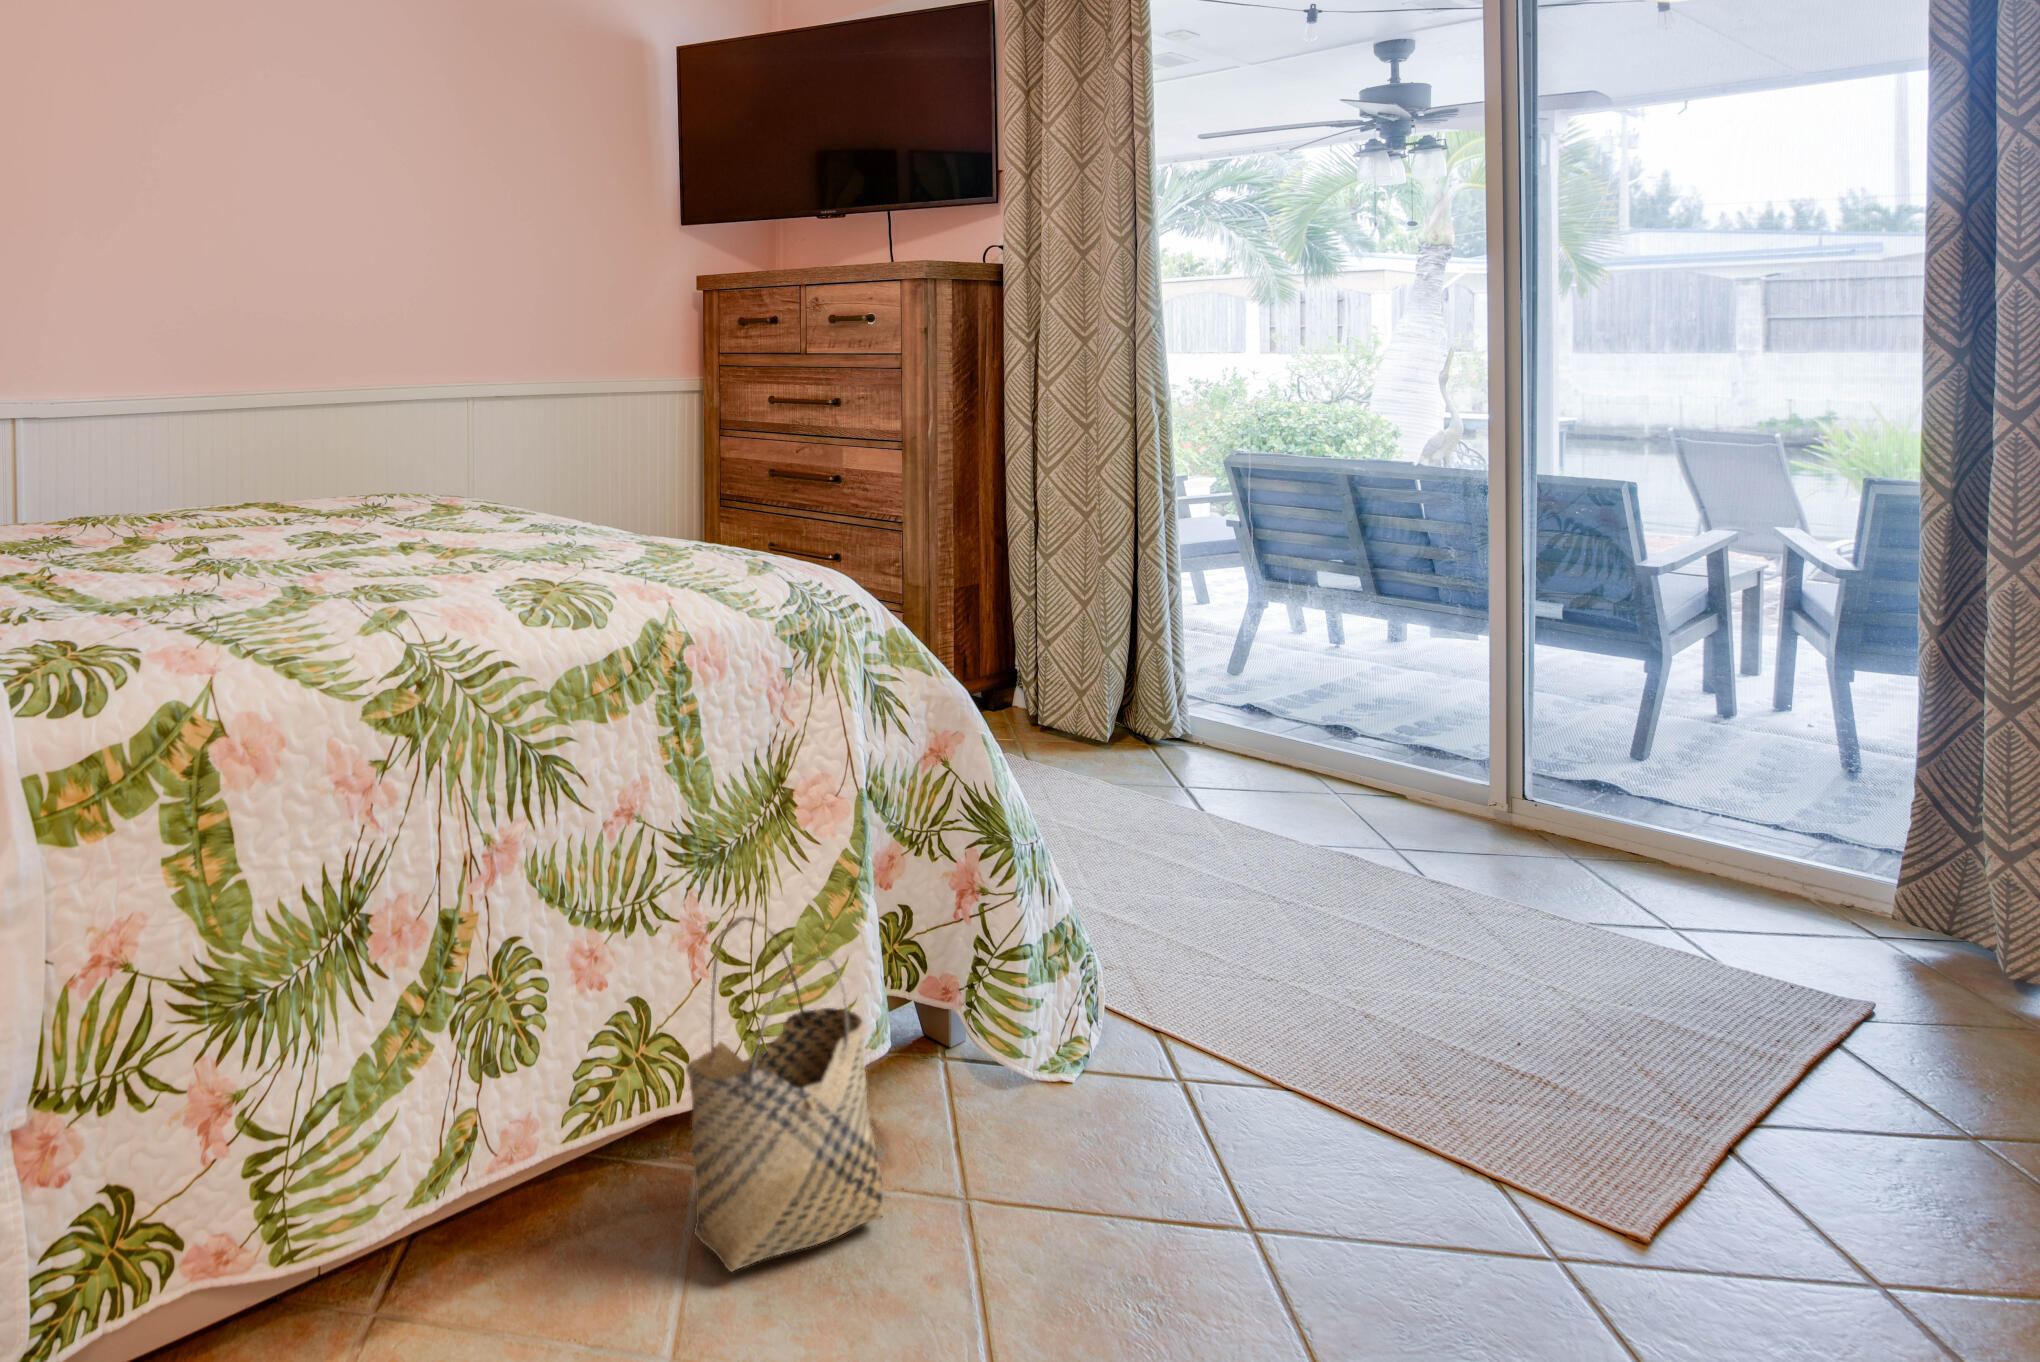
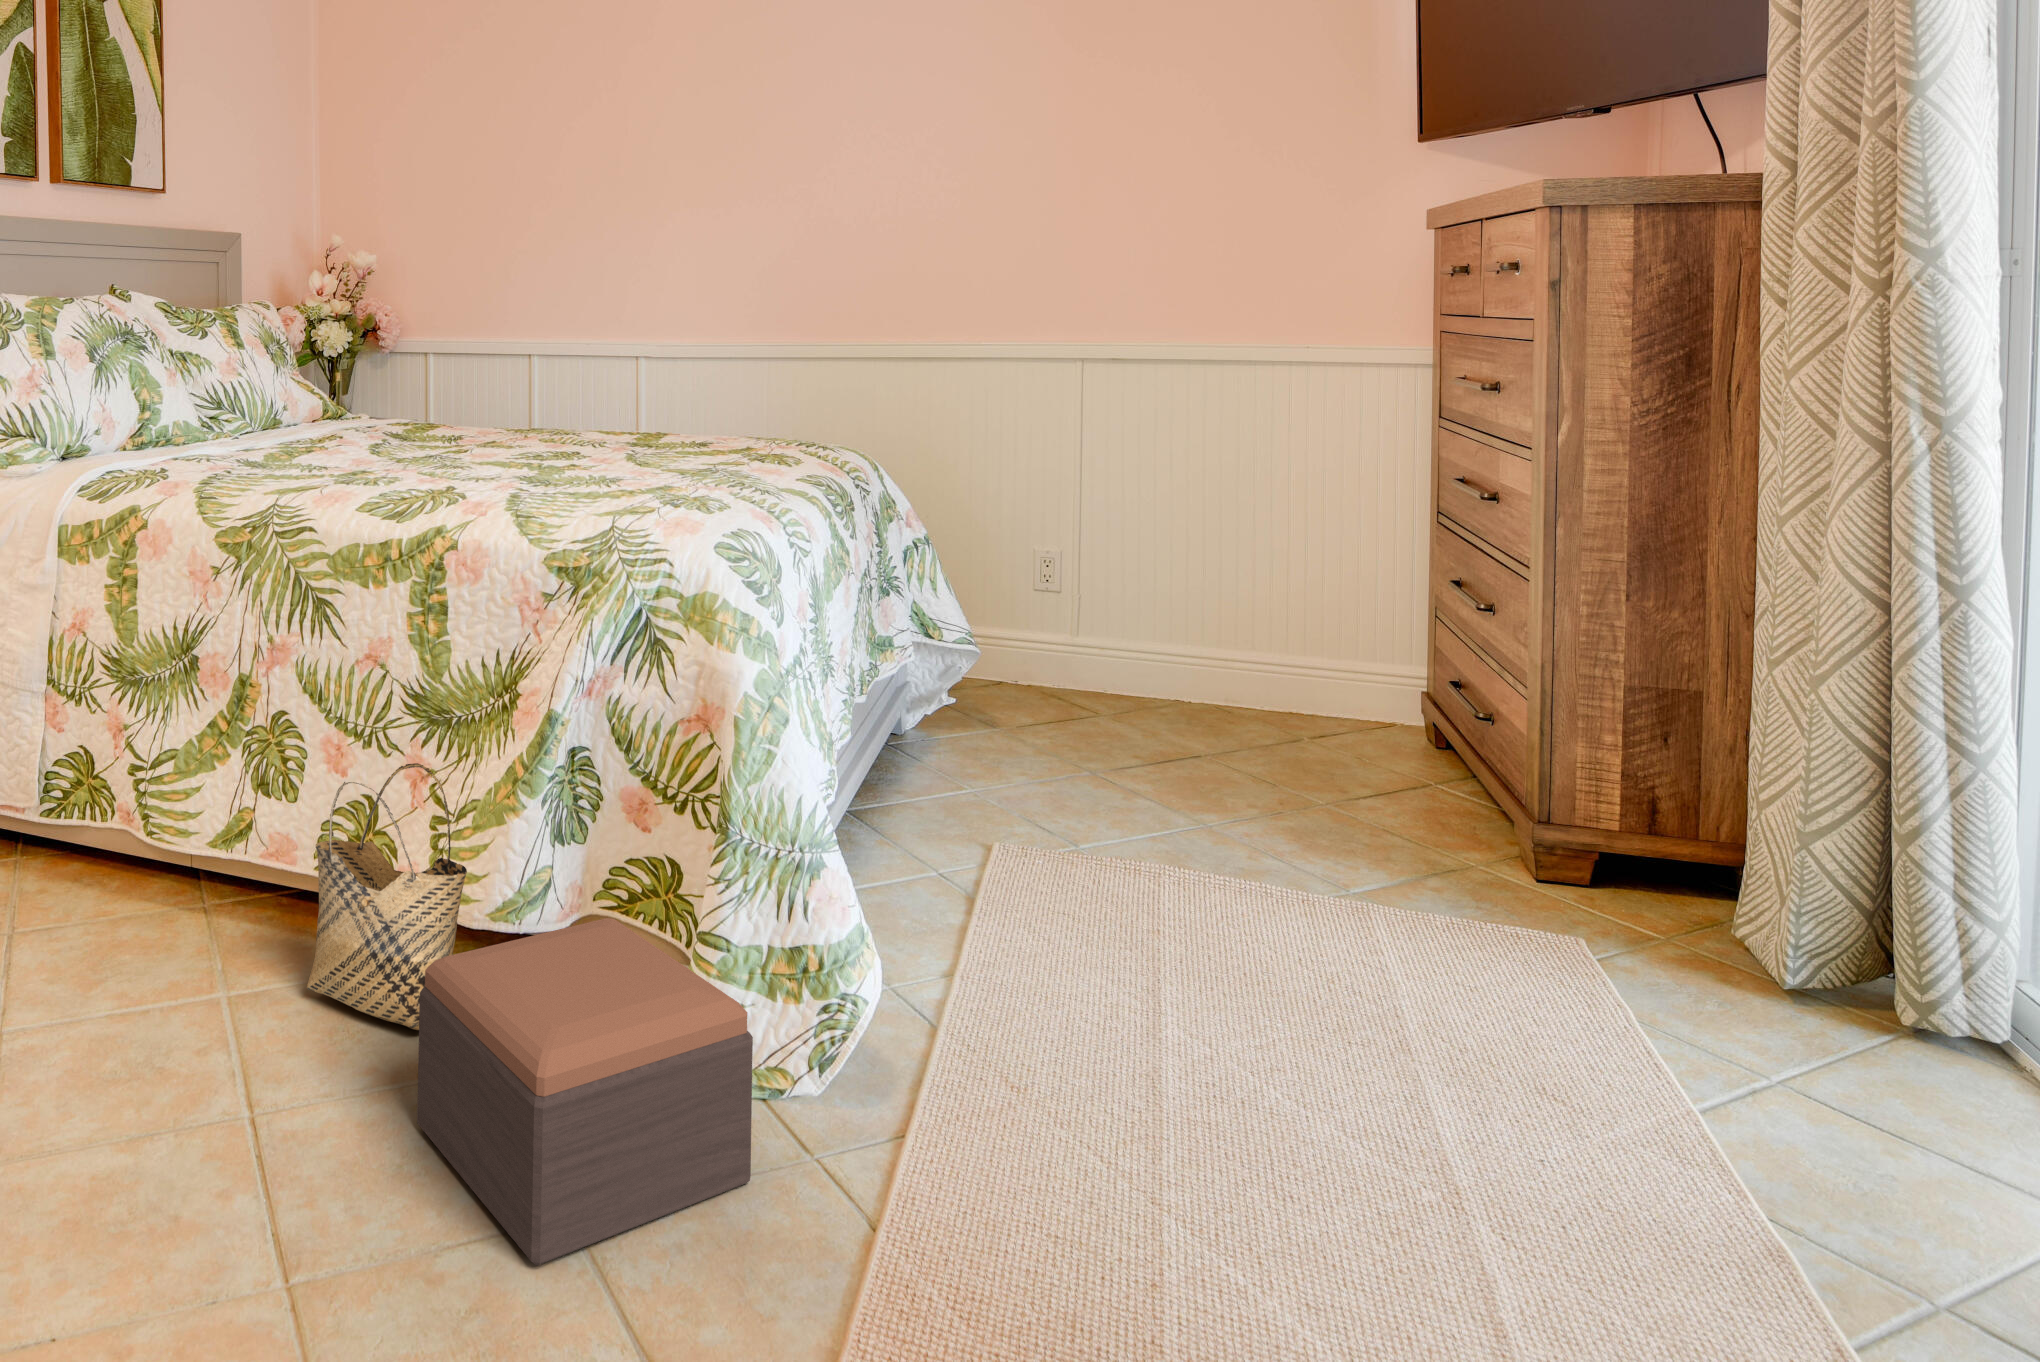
footstool: none [987,972,1345,1284] -> present [417,918,753,1266]

